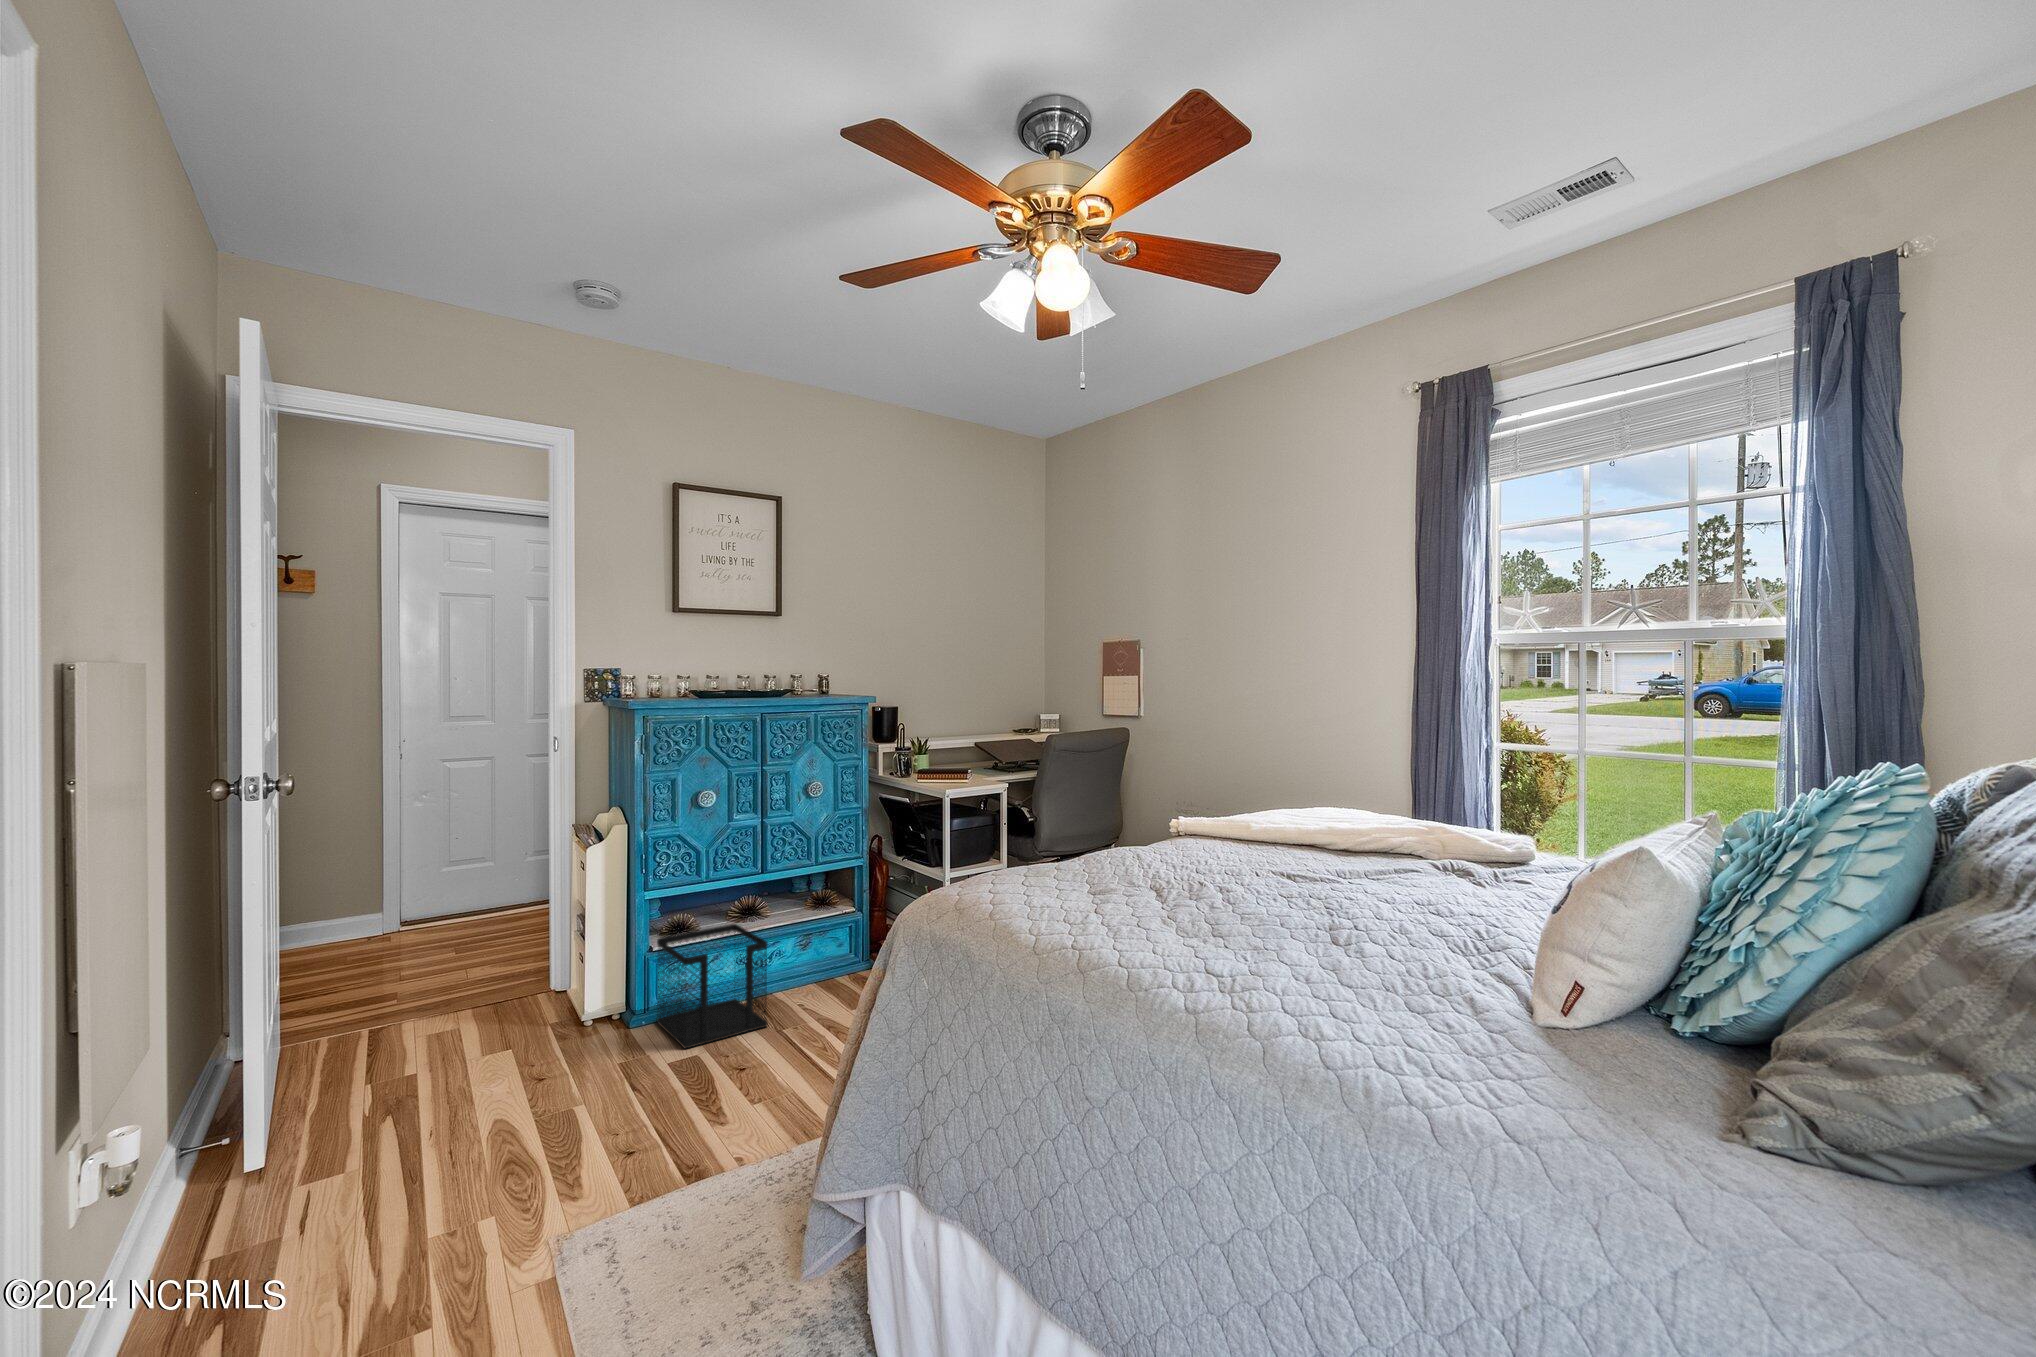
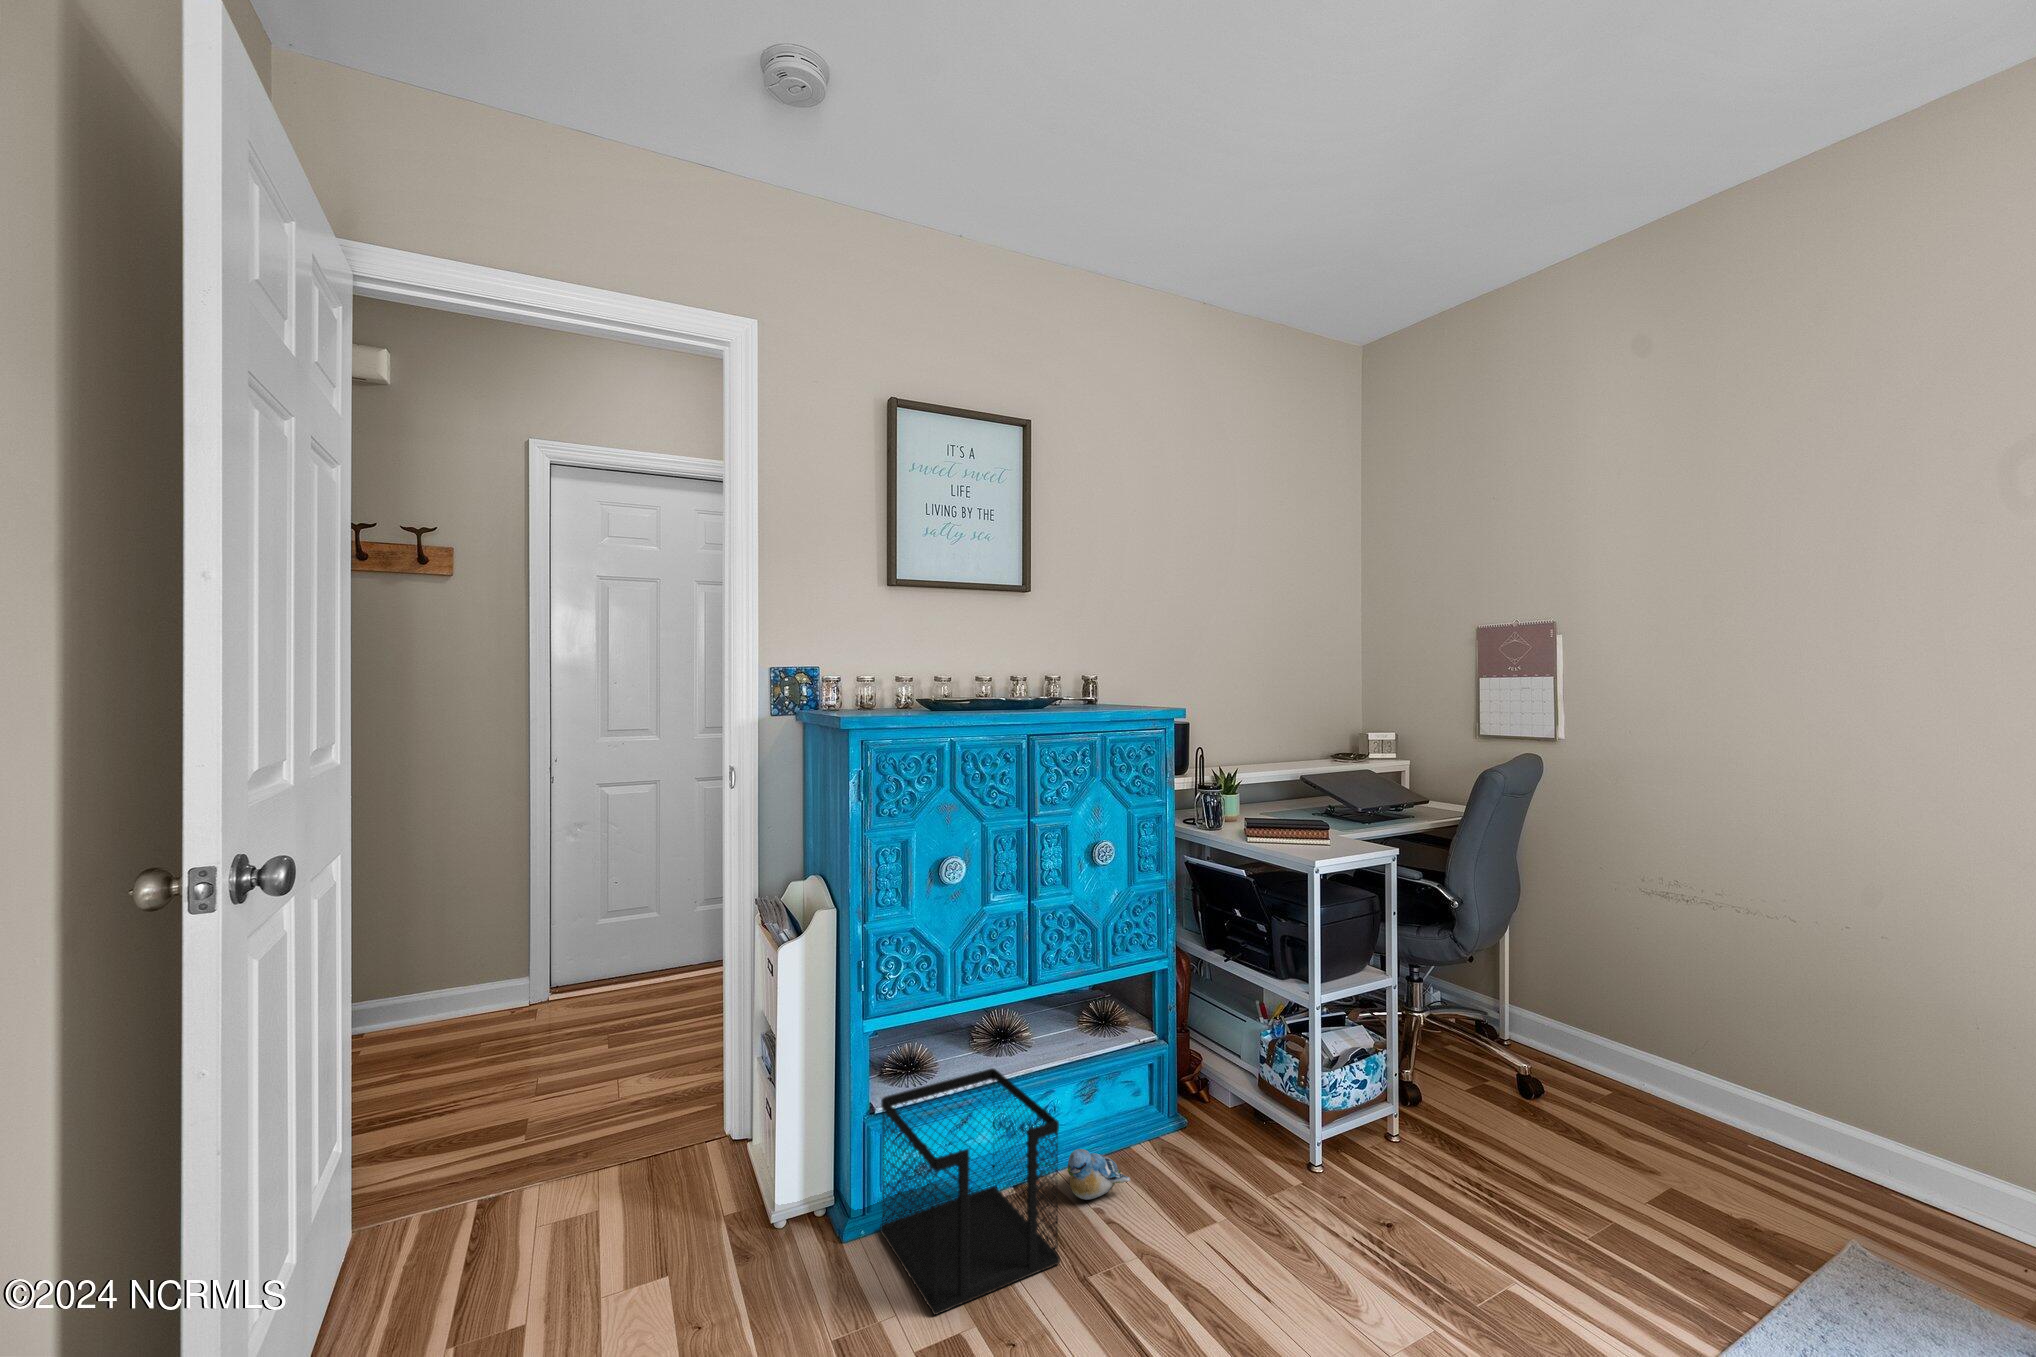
plush toy: none [781,971,824,1001] -> present [1068,1149,1130,1200]

